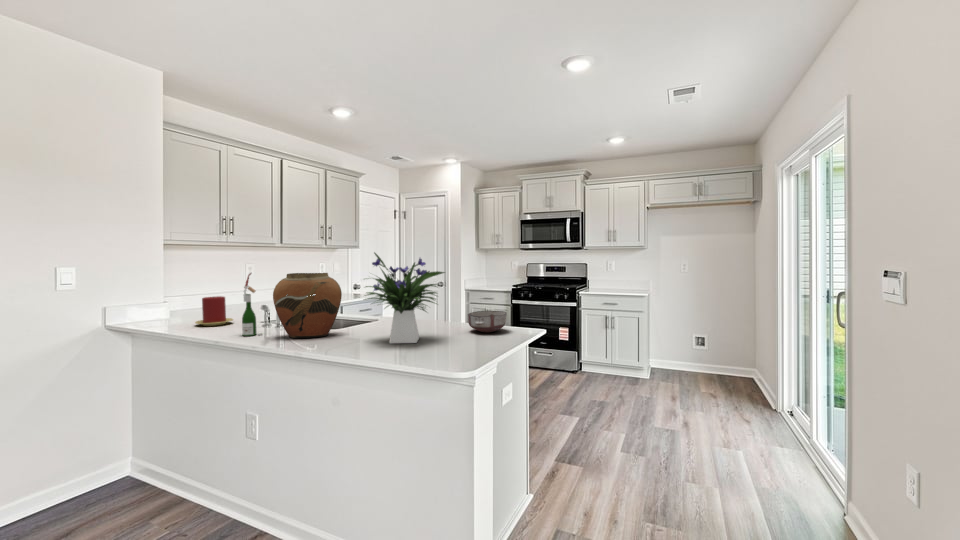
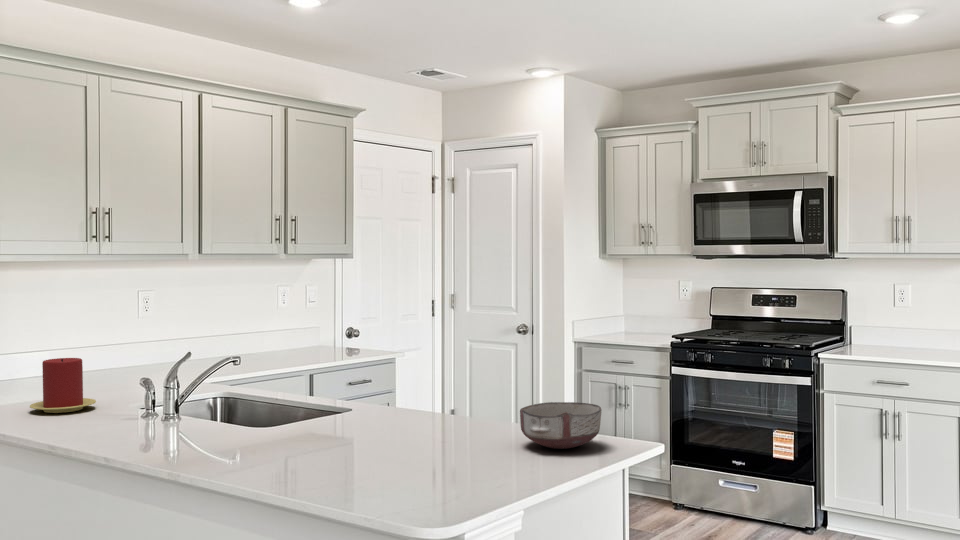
flower arrangement: present [365,253,445,343] -> none [293,284,465,468]
wine bottle: present [242,273,262,336] -> none [98,319,134,438]
vase: present [273,273,342,338] -> none [148,321,273,447]

